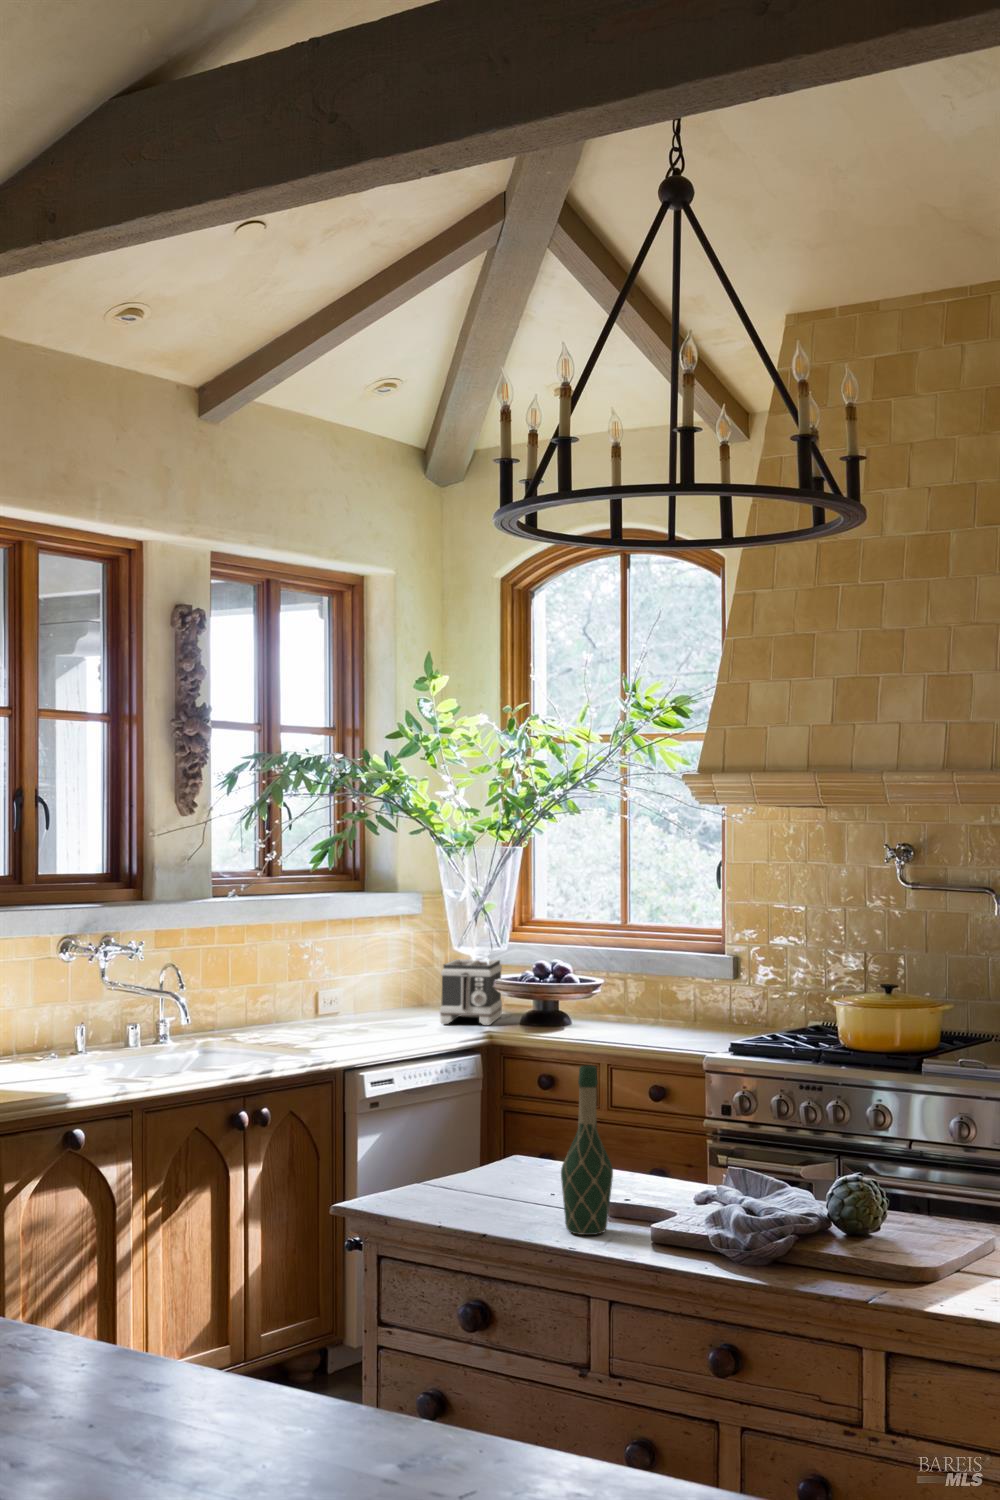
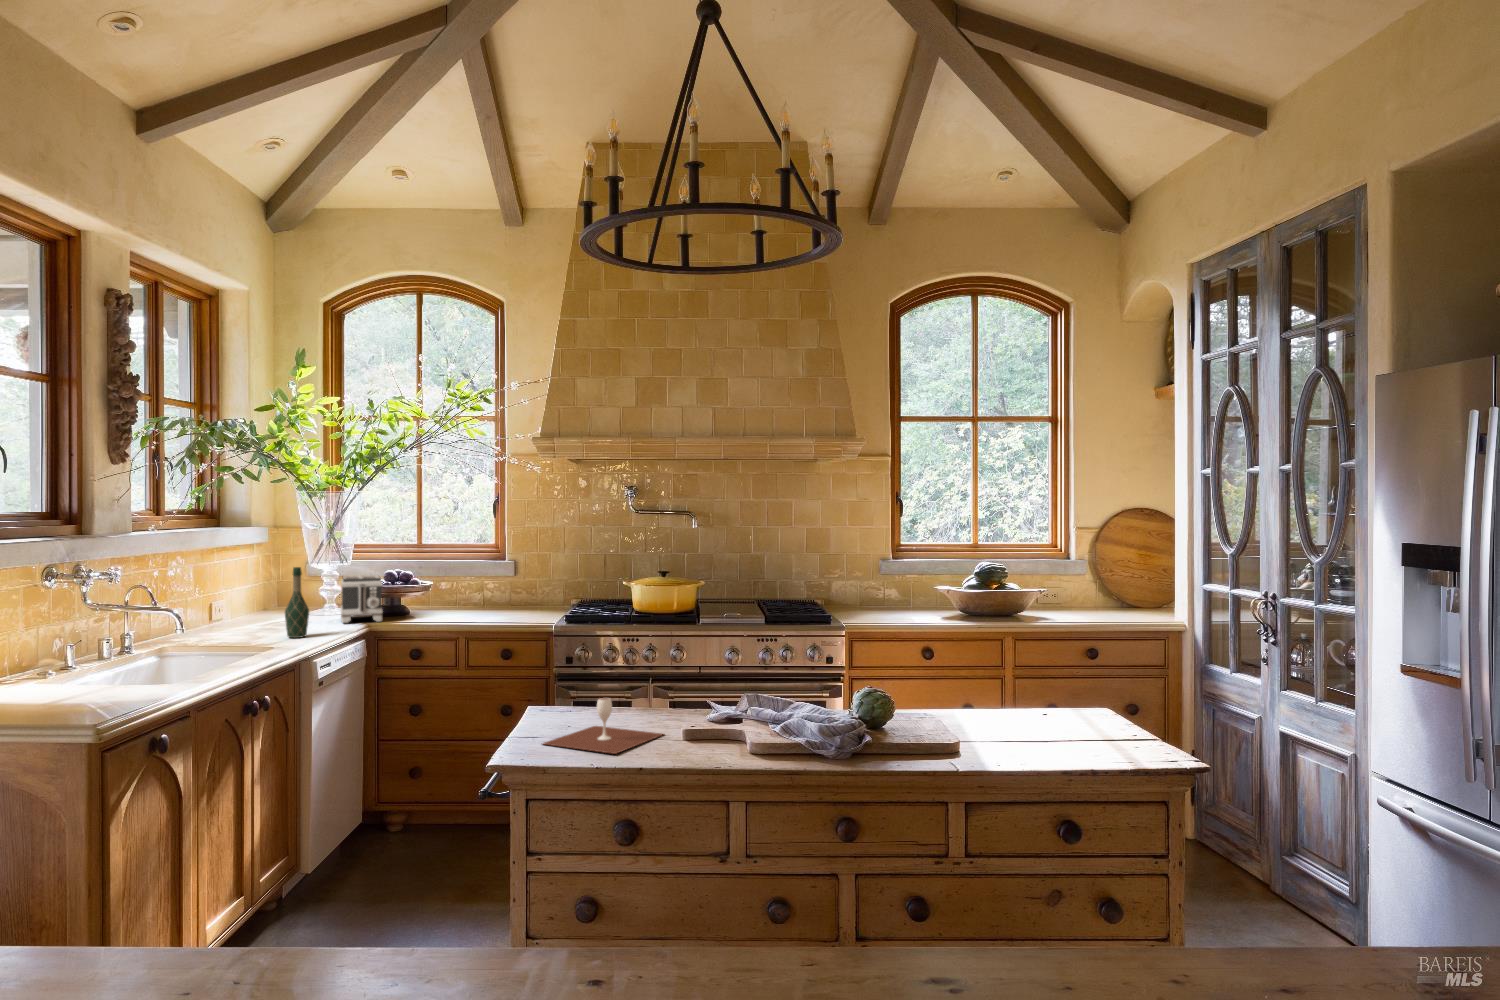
wine bottle: present [561,1065,613,1235] -> present [285,567,309,638]
wine glass: none [420,1148,573,1217] -> present [543,698,663,754]

